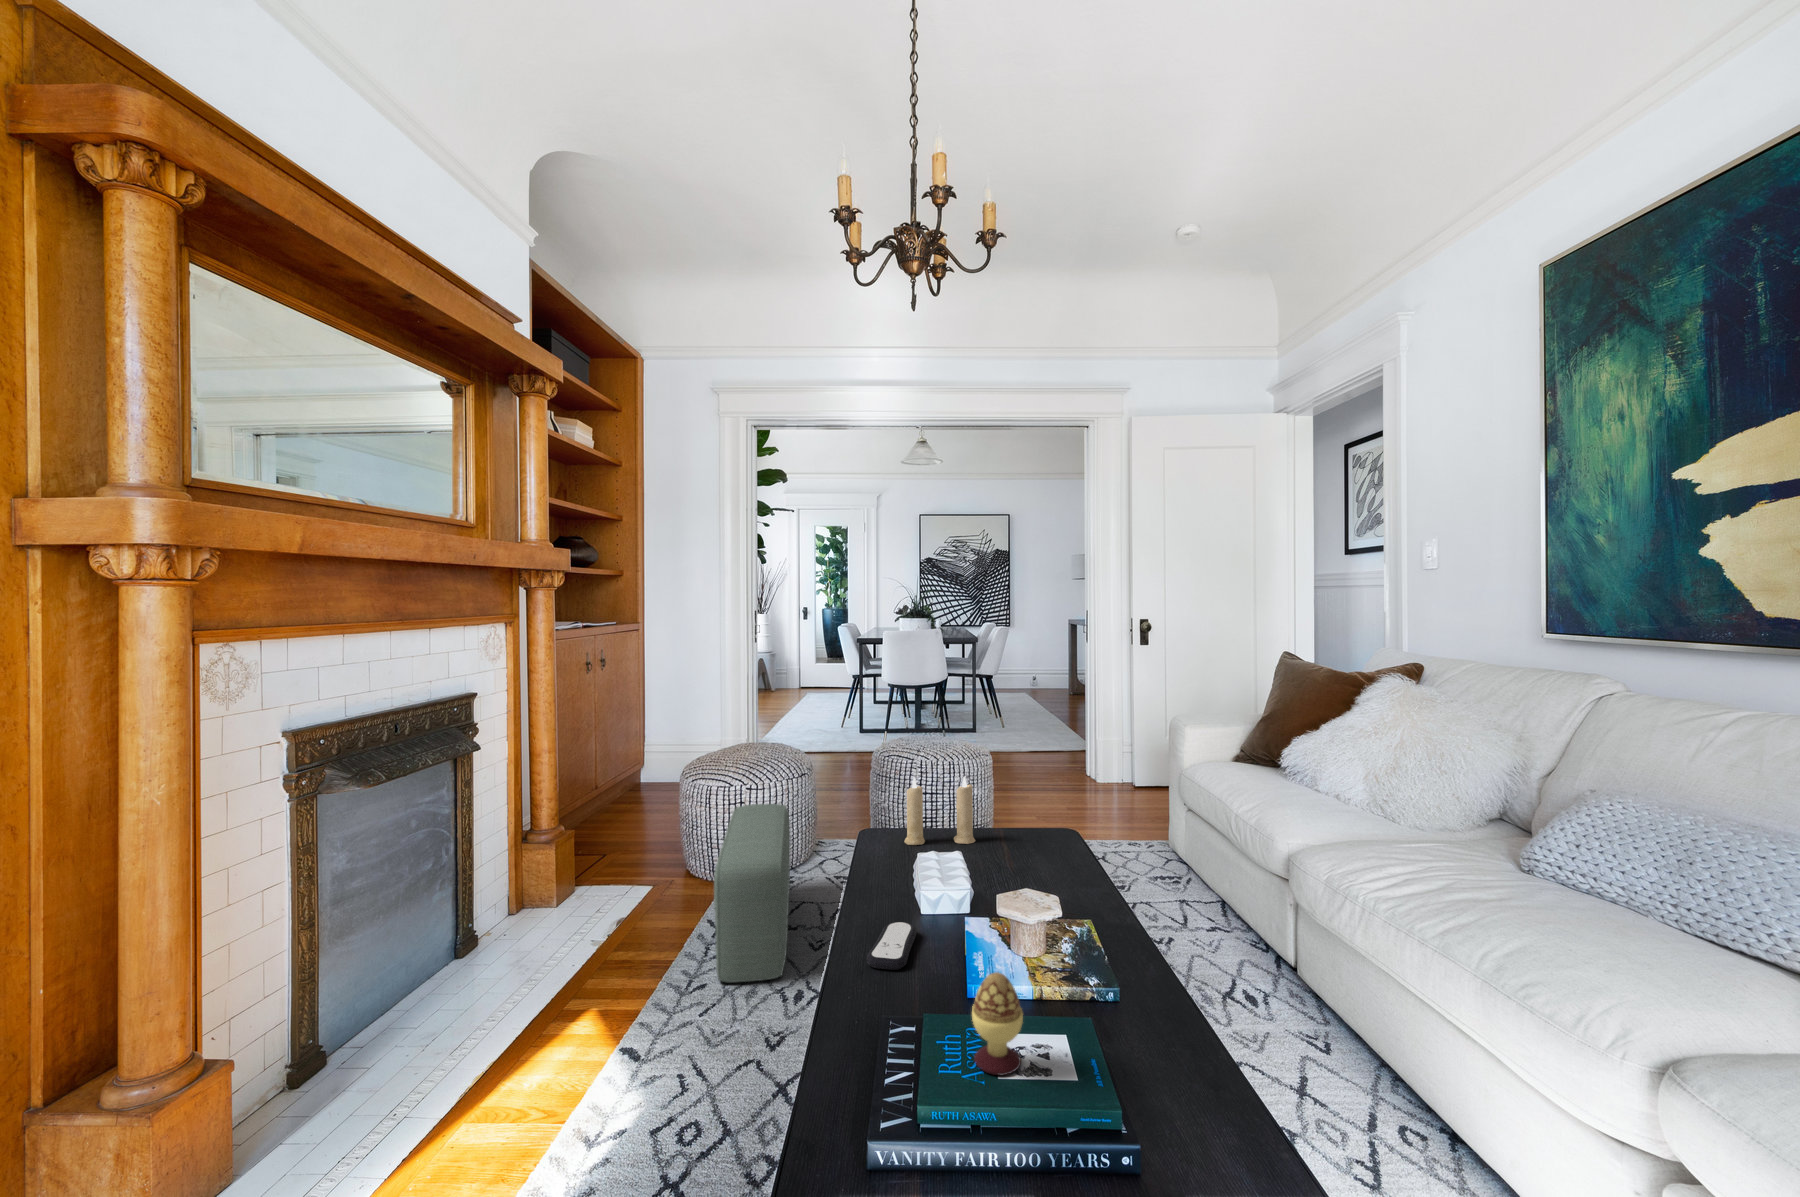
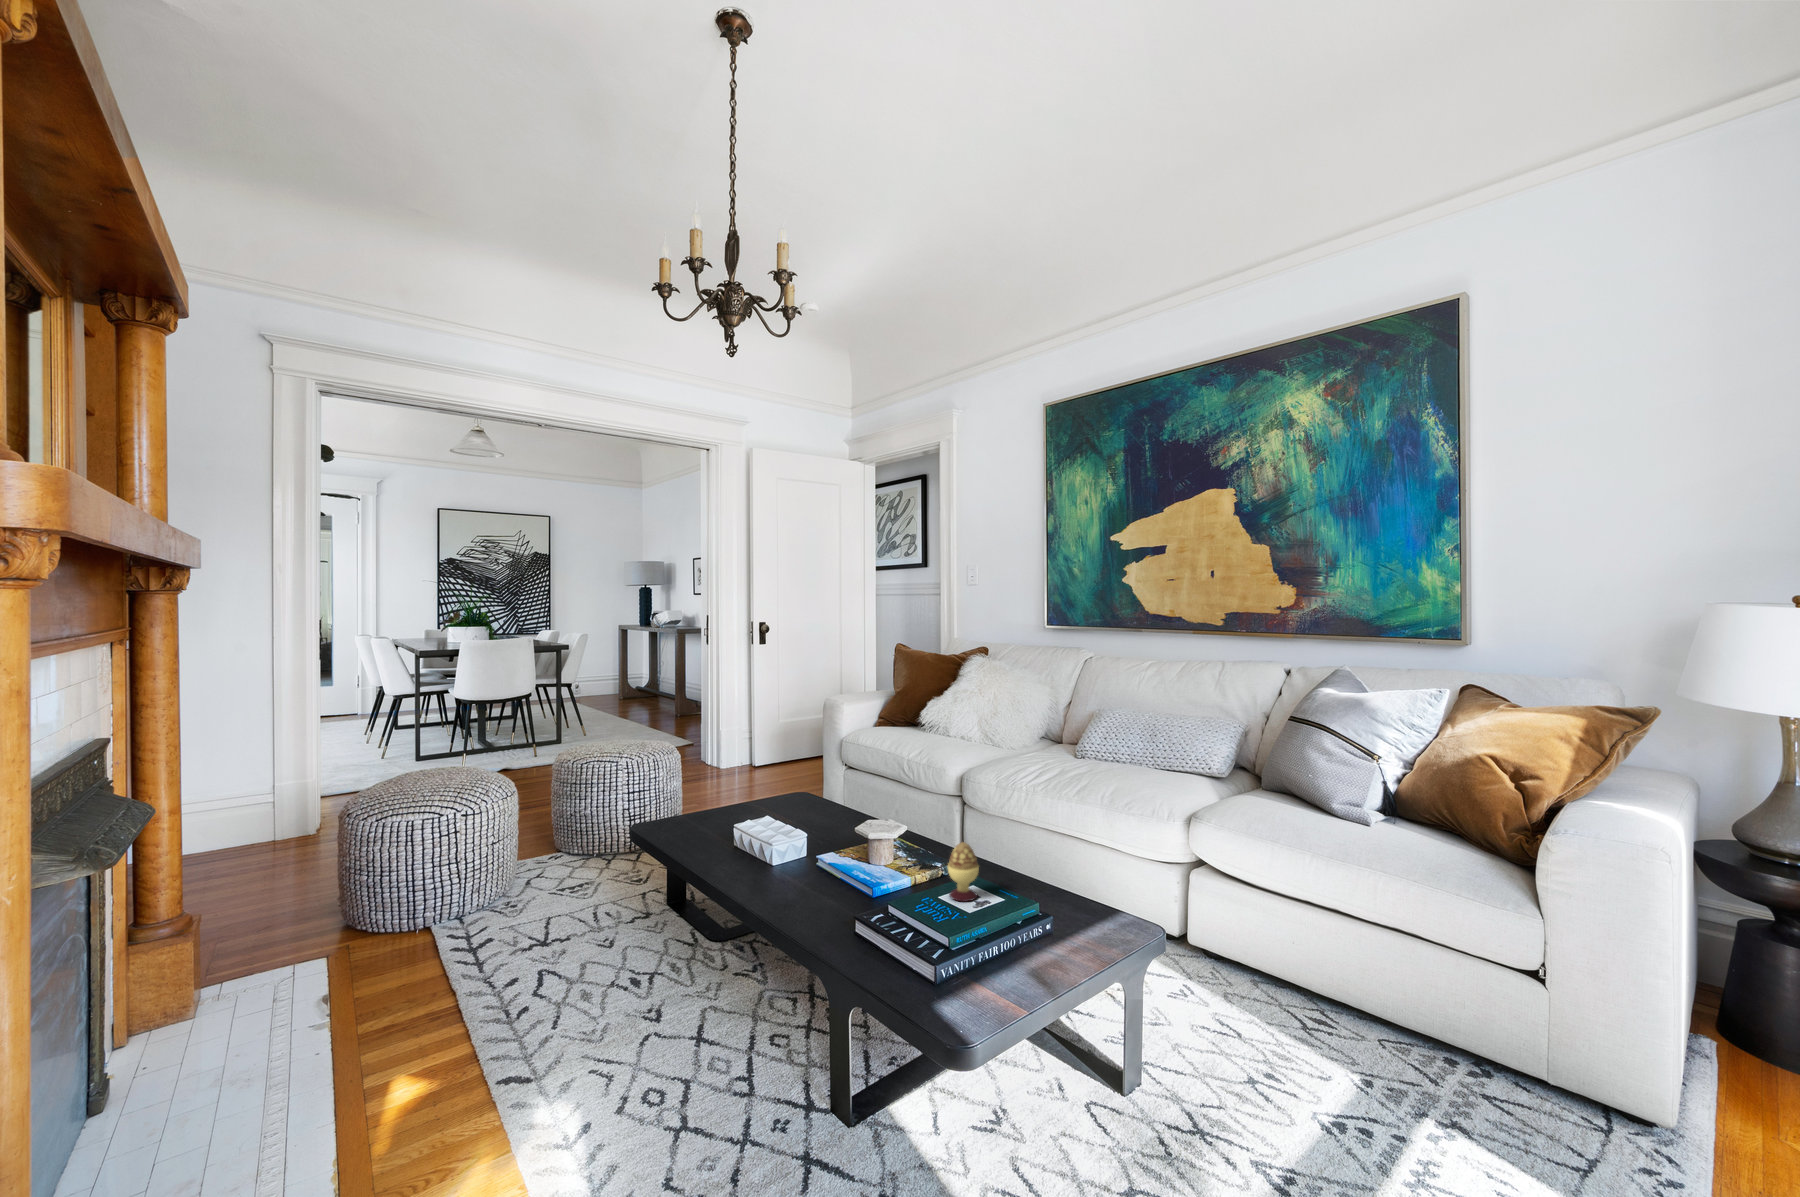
candle: present [904,777,975,845] -> none [699,756,757,823]
pouf: present [714,804,790,983] -> none [459,823,599,994]
remote control: present [867,922,916,970] -> none [786,861,830,891]

